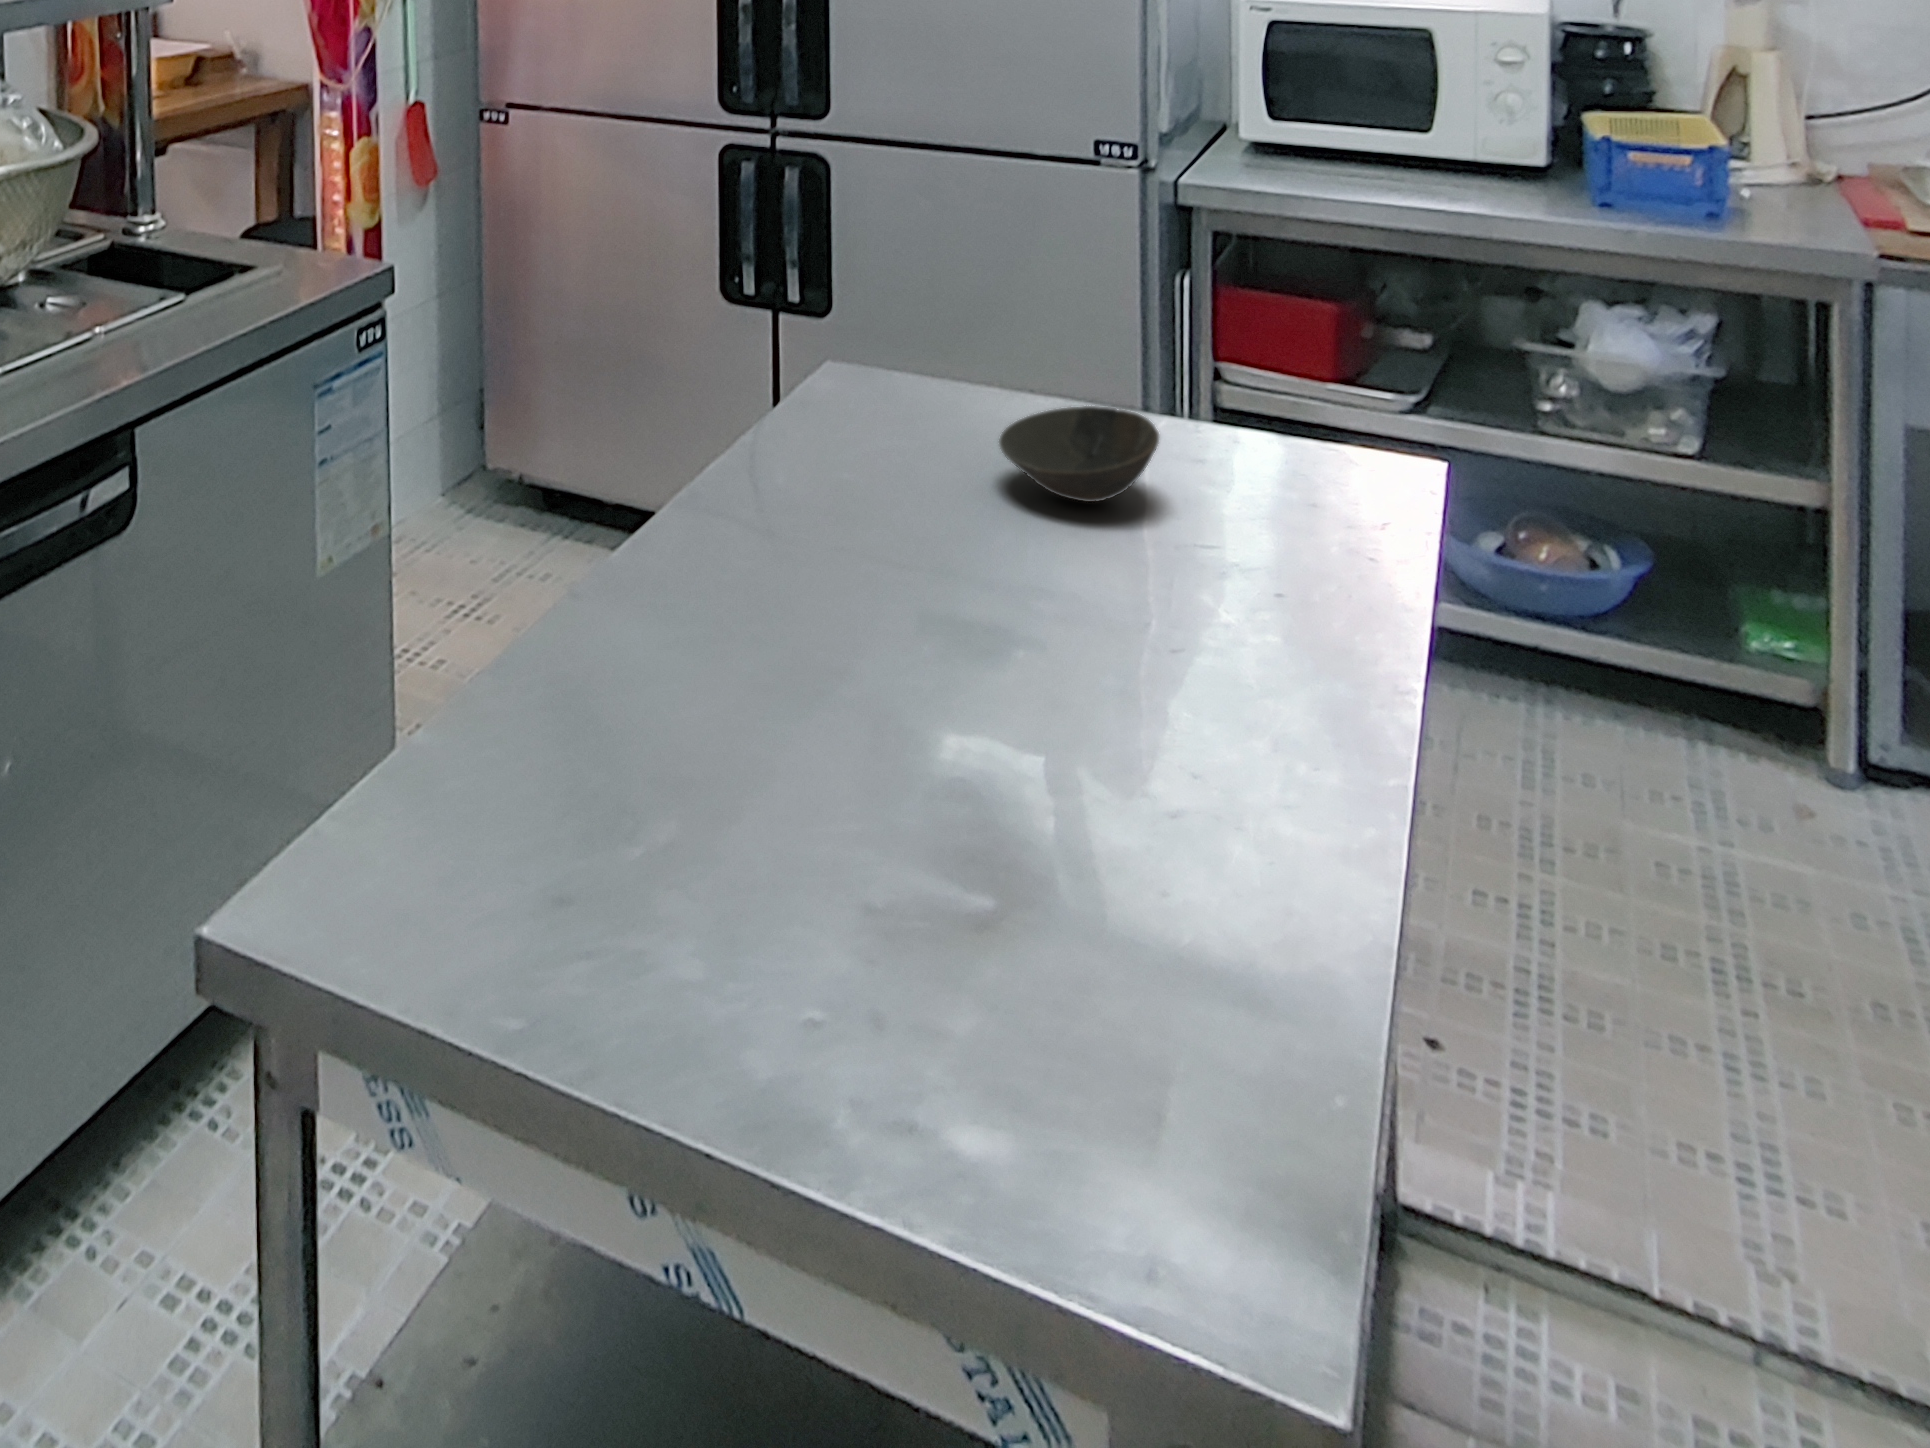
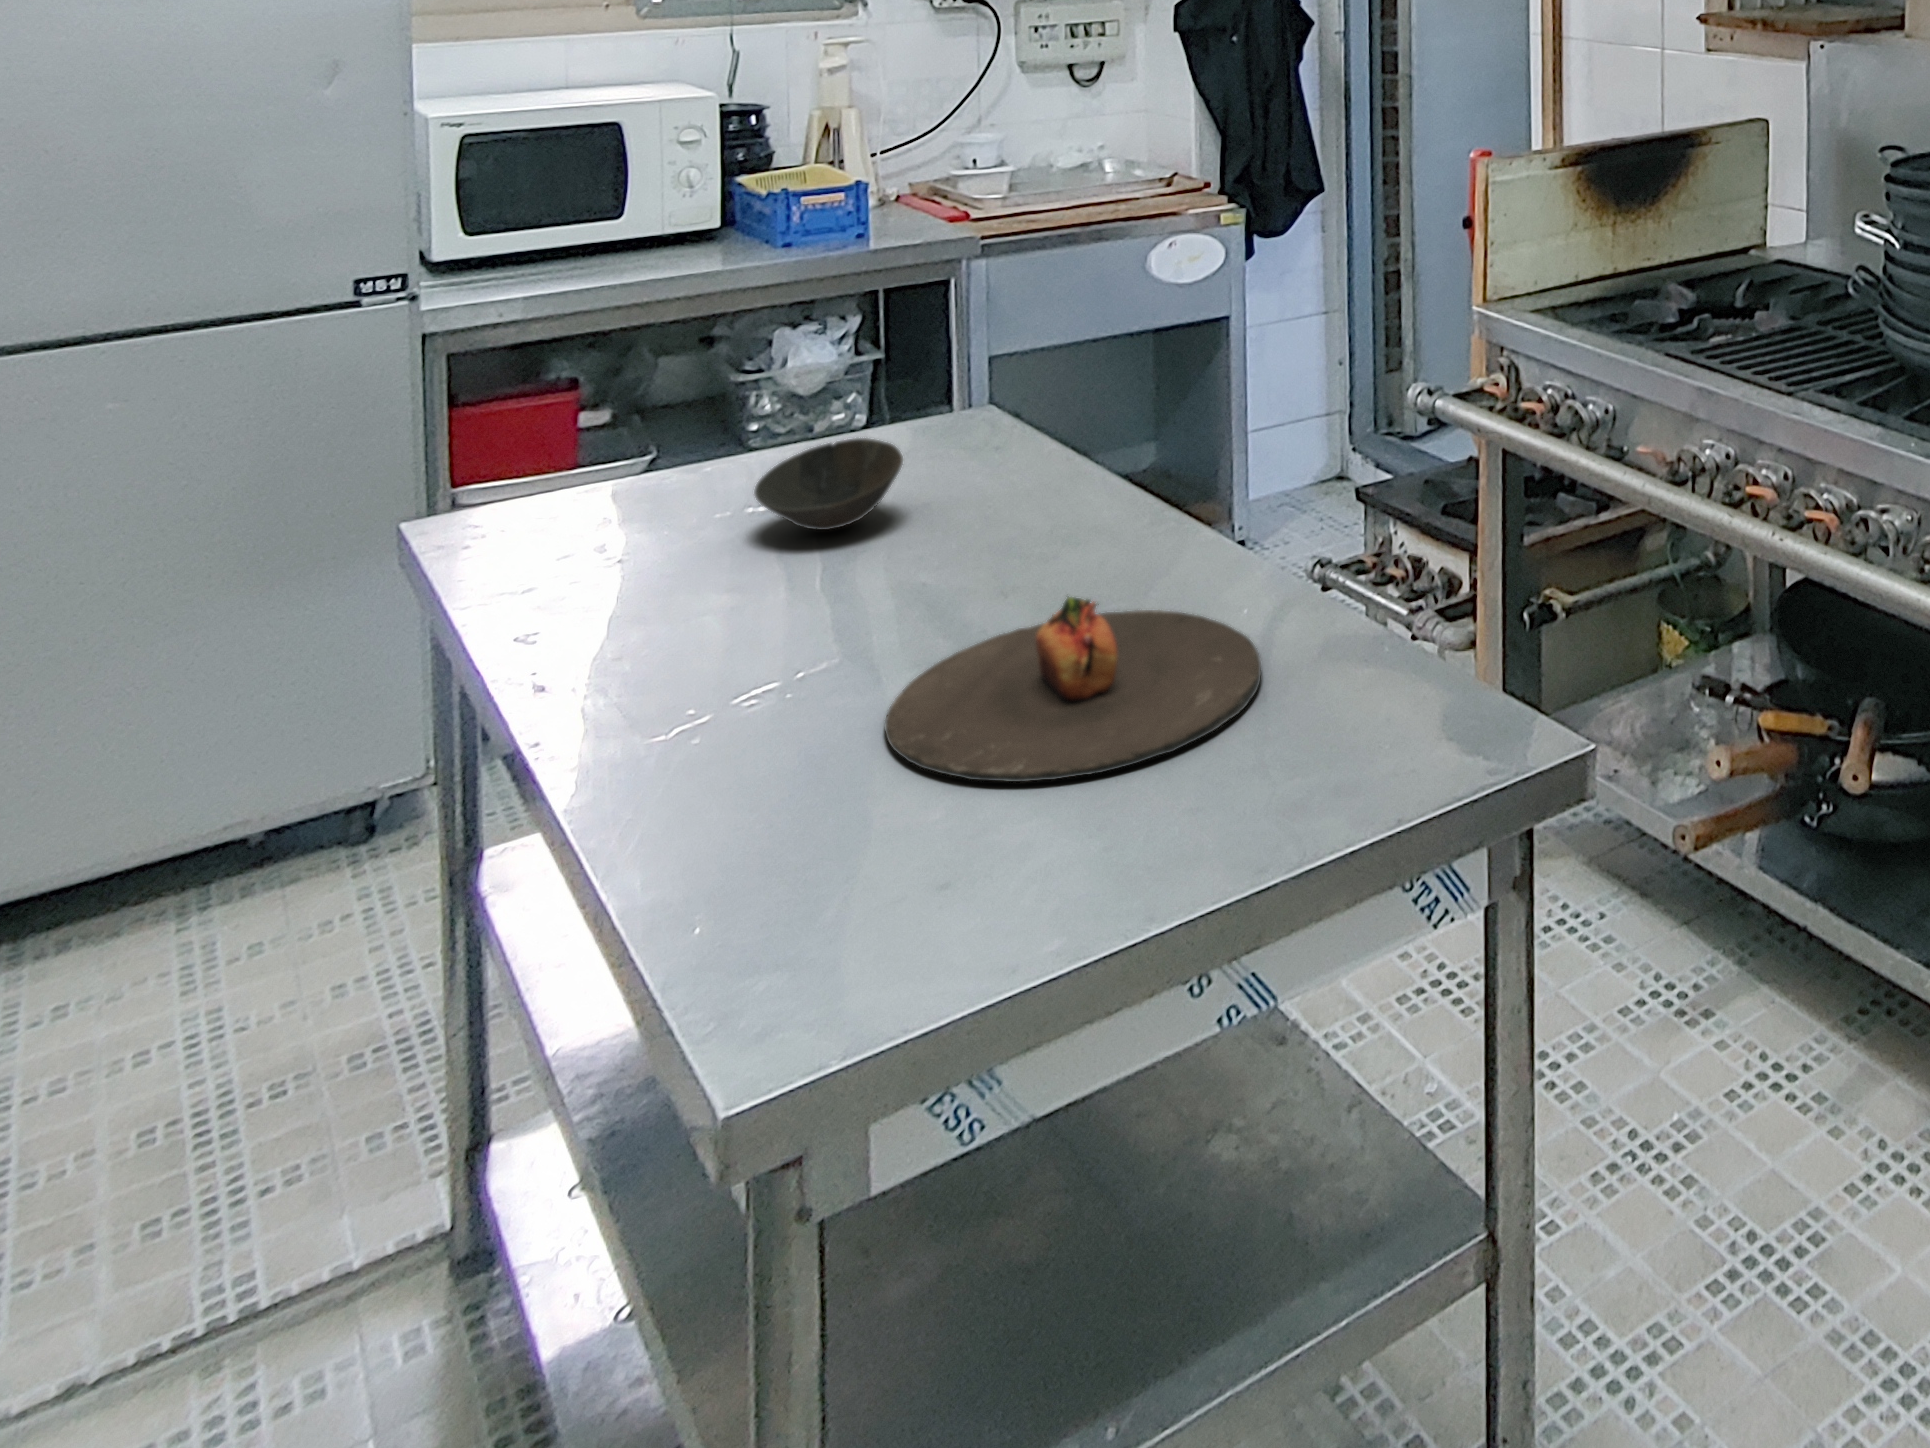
plate: none [723,652,1185,912] -> present [885,597,1261,782]

